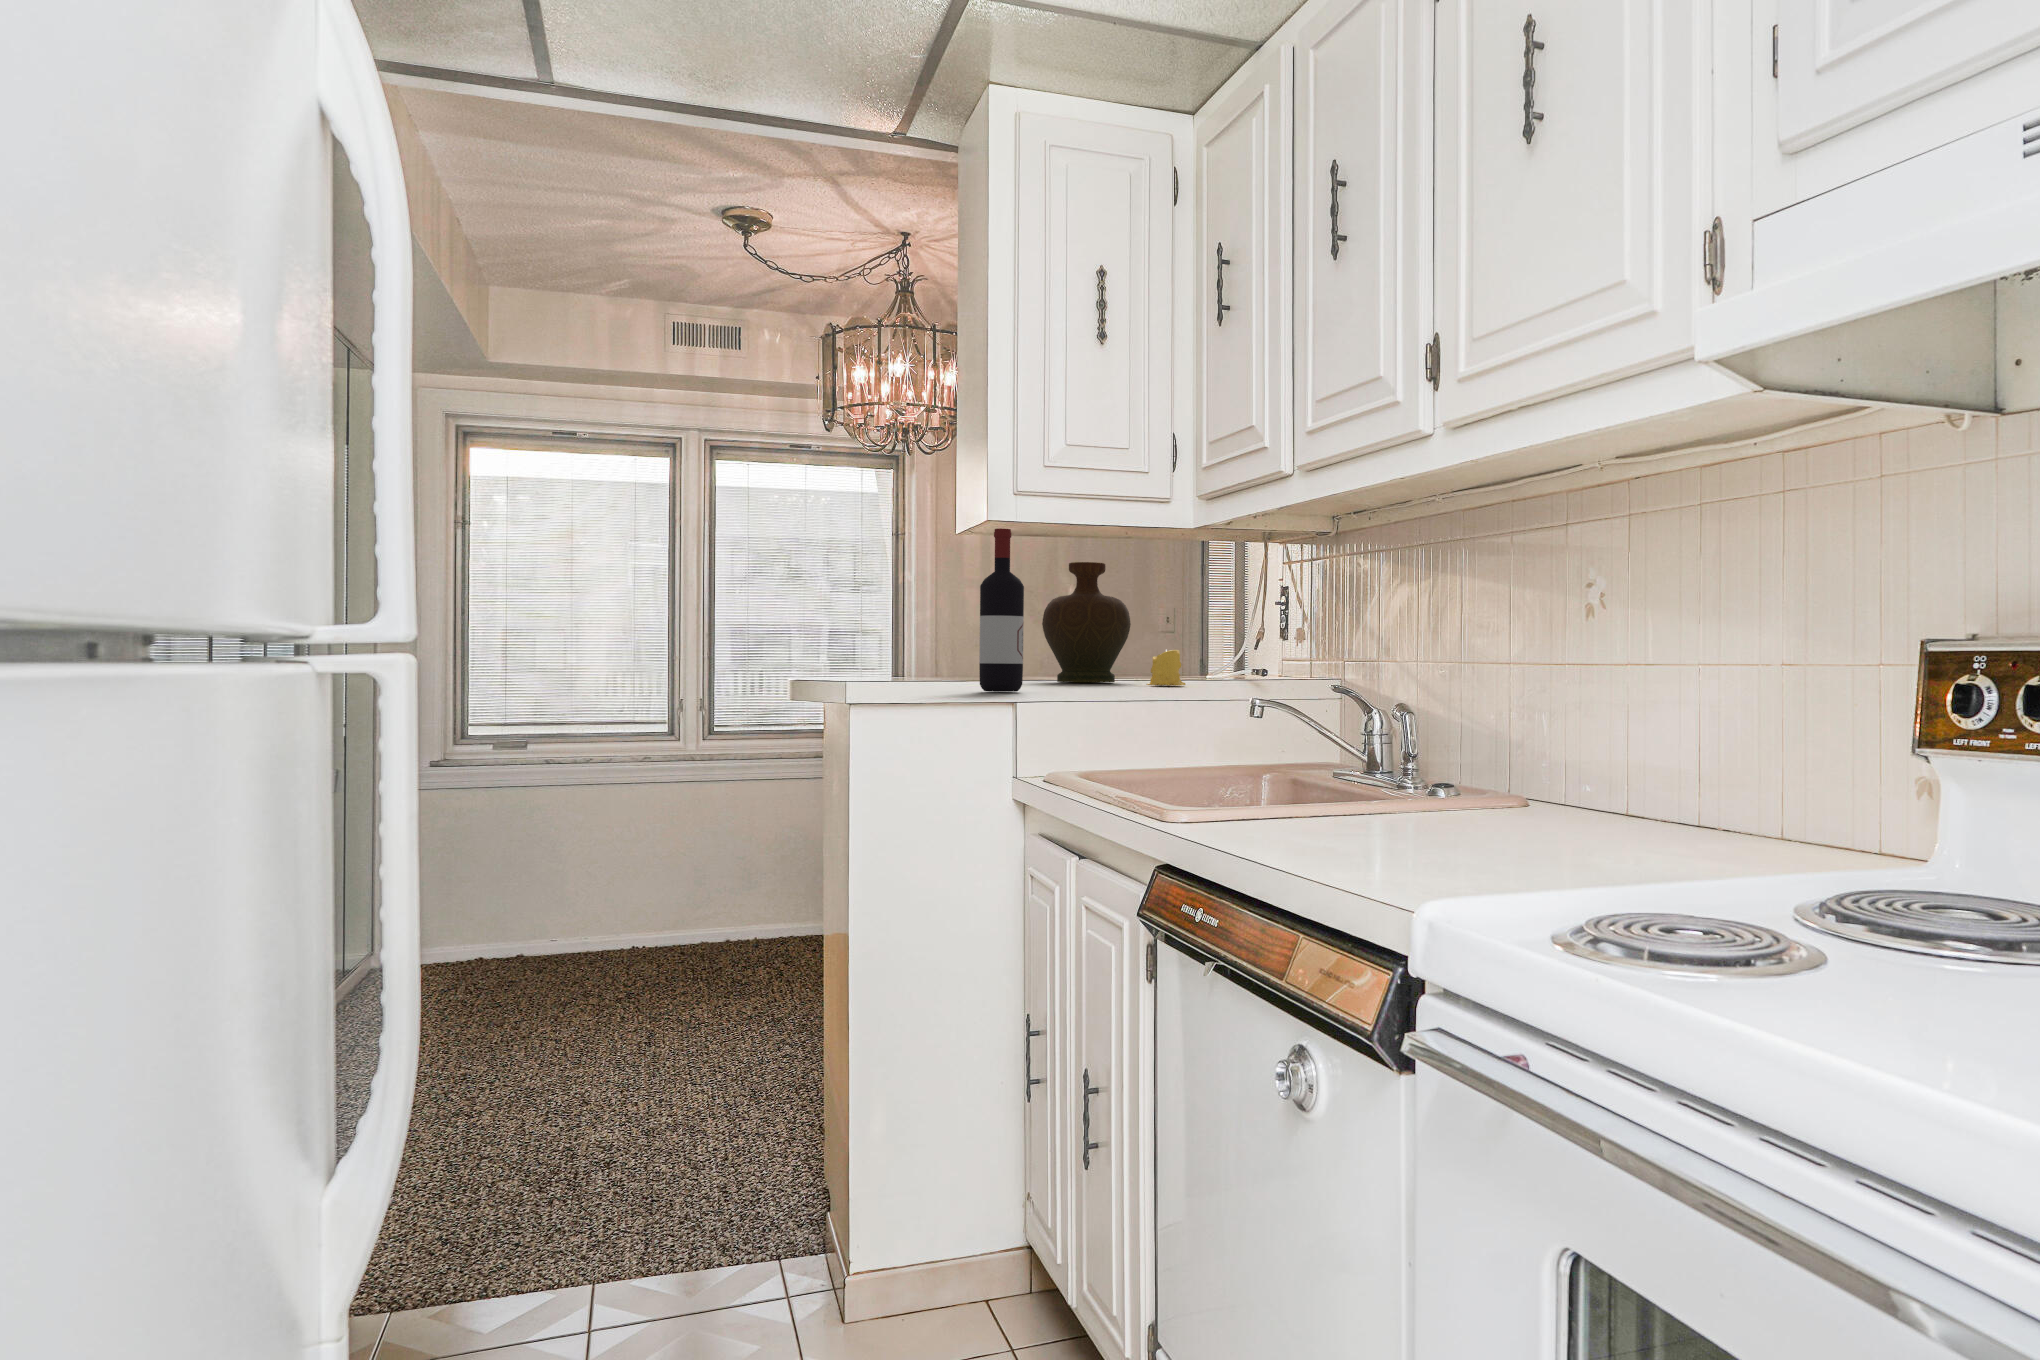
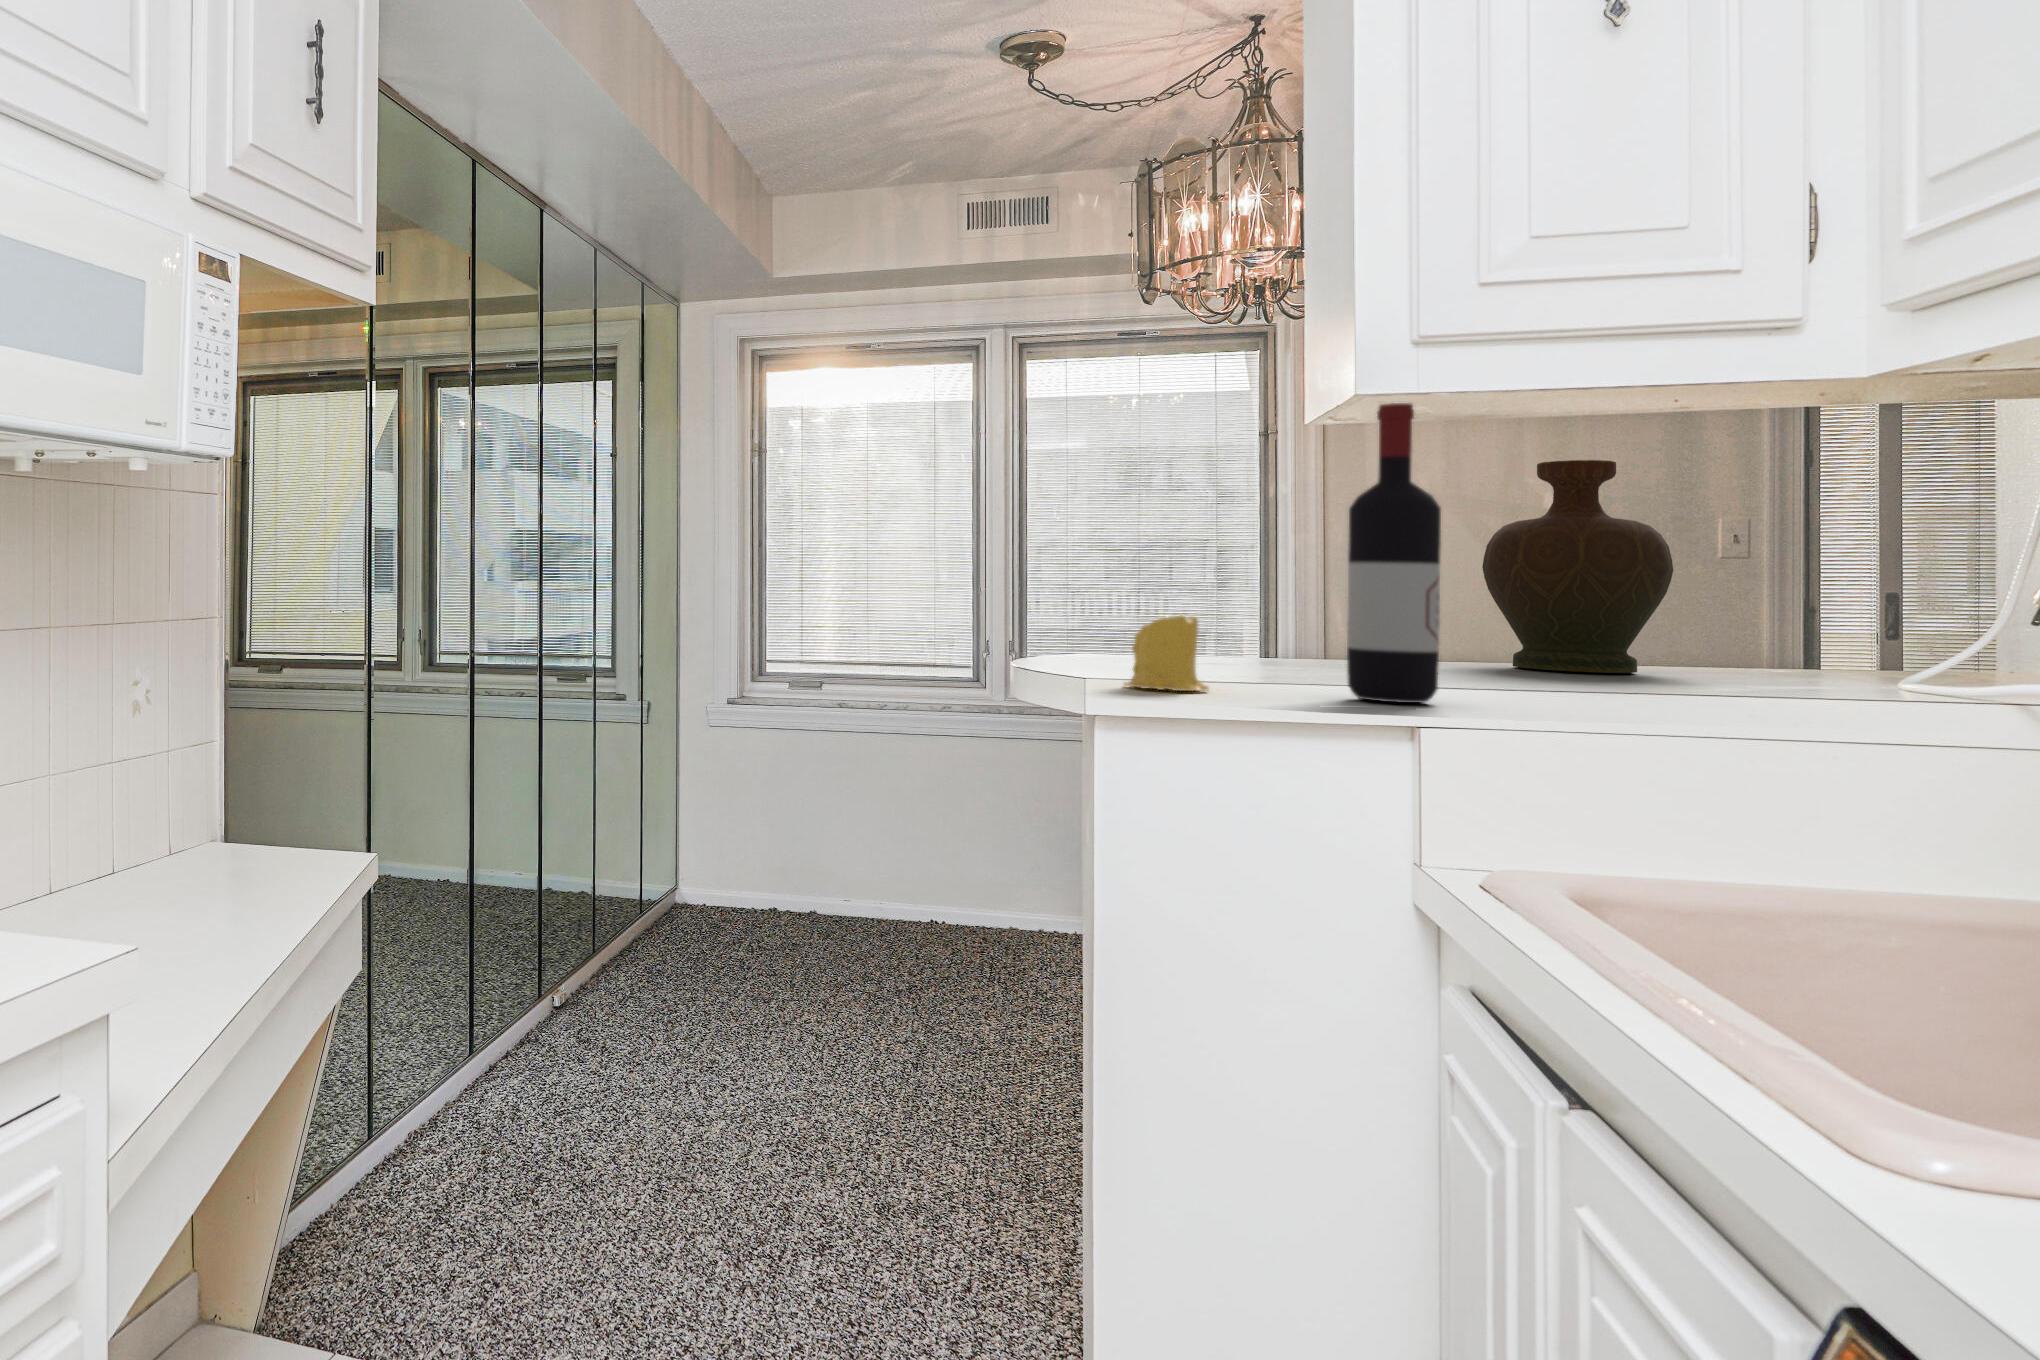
candle: present [1147,650,1186,685] -> present [1125,616,1208,691]

